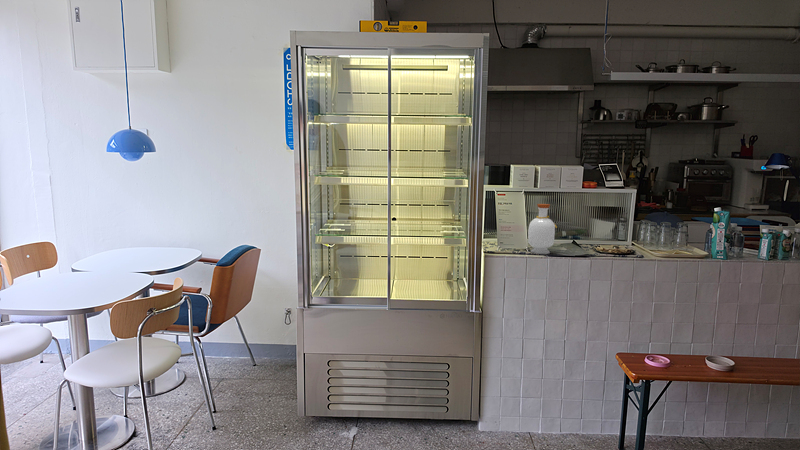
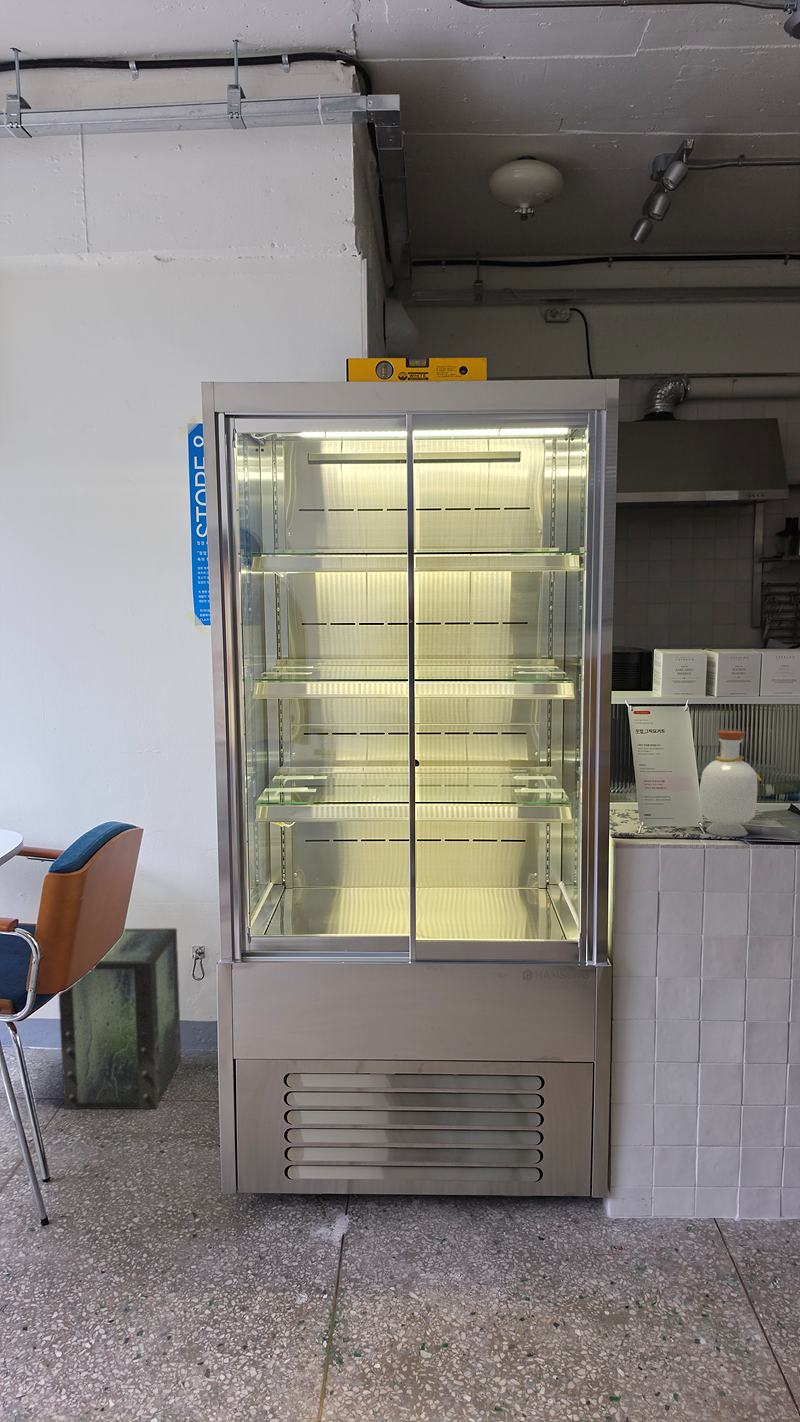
storage box: none [219,298,280,382] -> present [59,928,181,1109]

